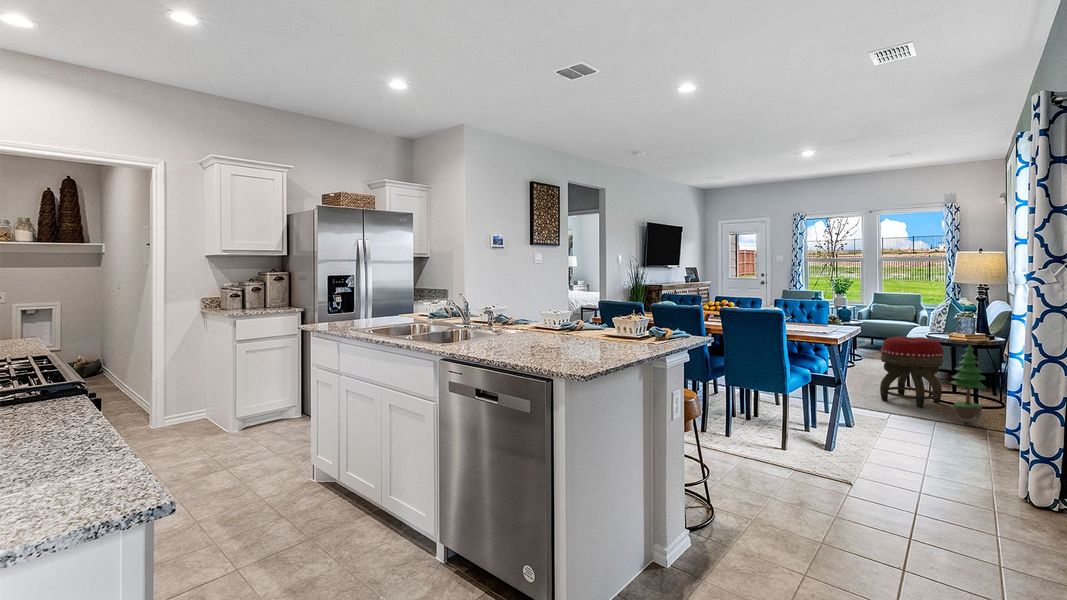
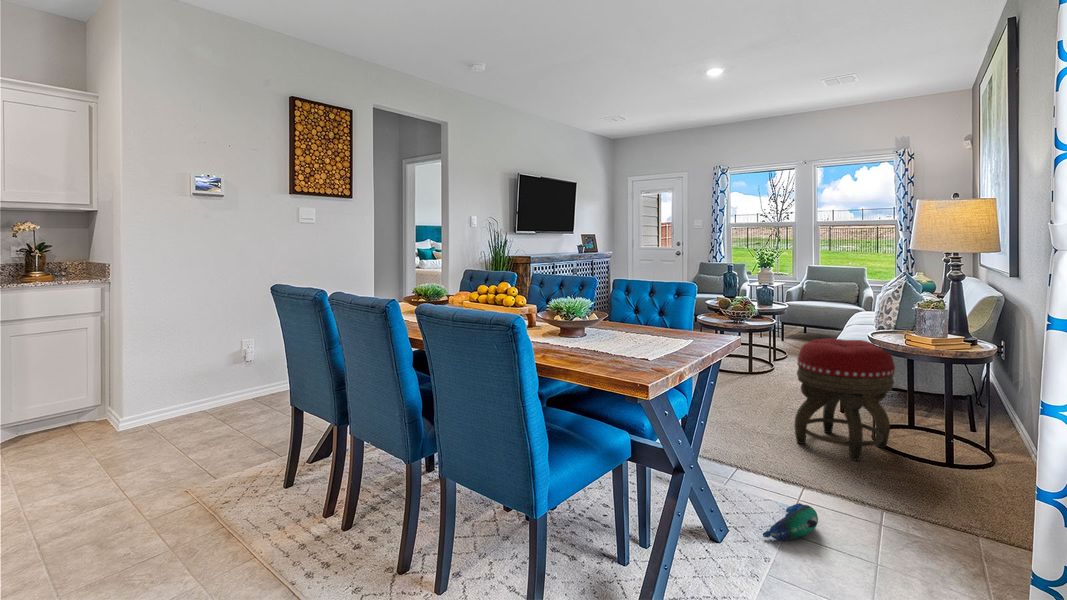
potted tree: present [951,344,986,424] -> none [905,361,972,507]
plush toy: none [872,418,902,433] -> present [763,503,818,541]

